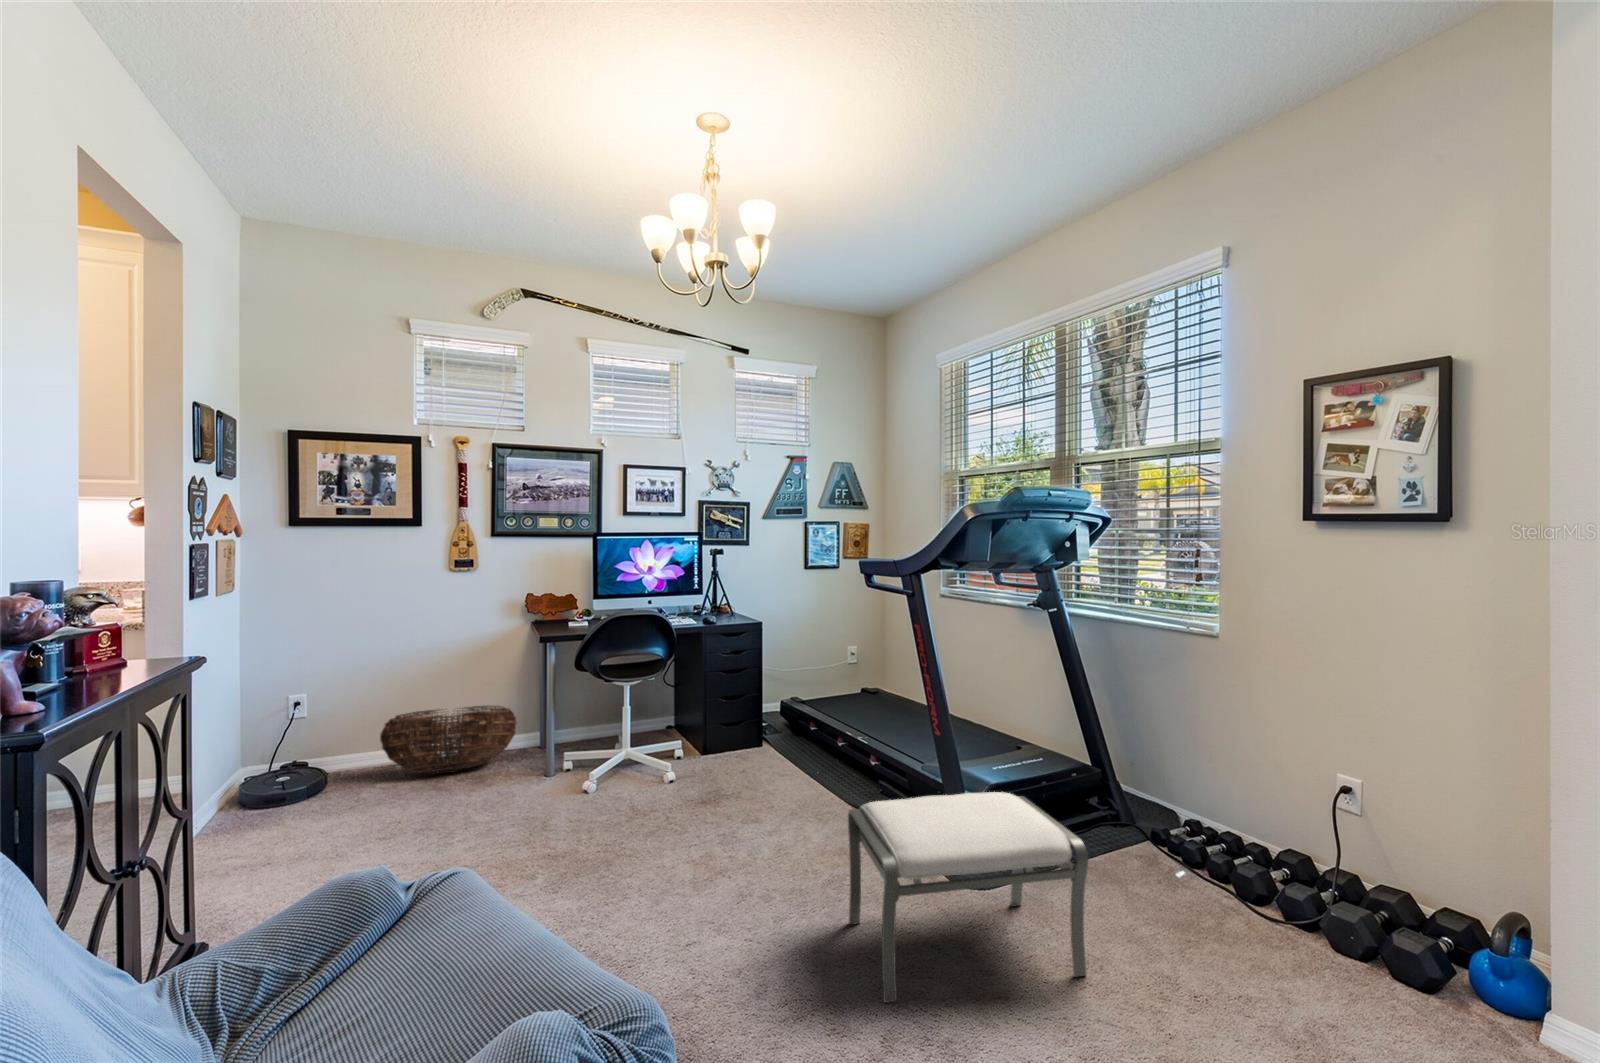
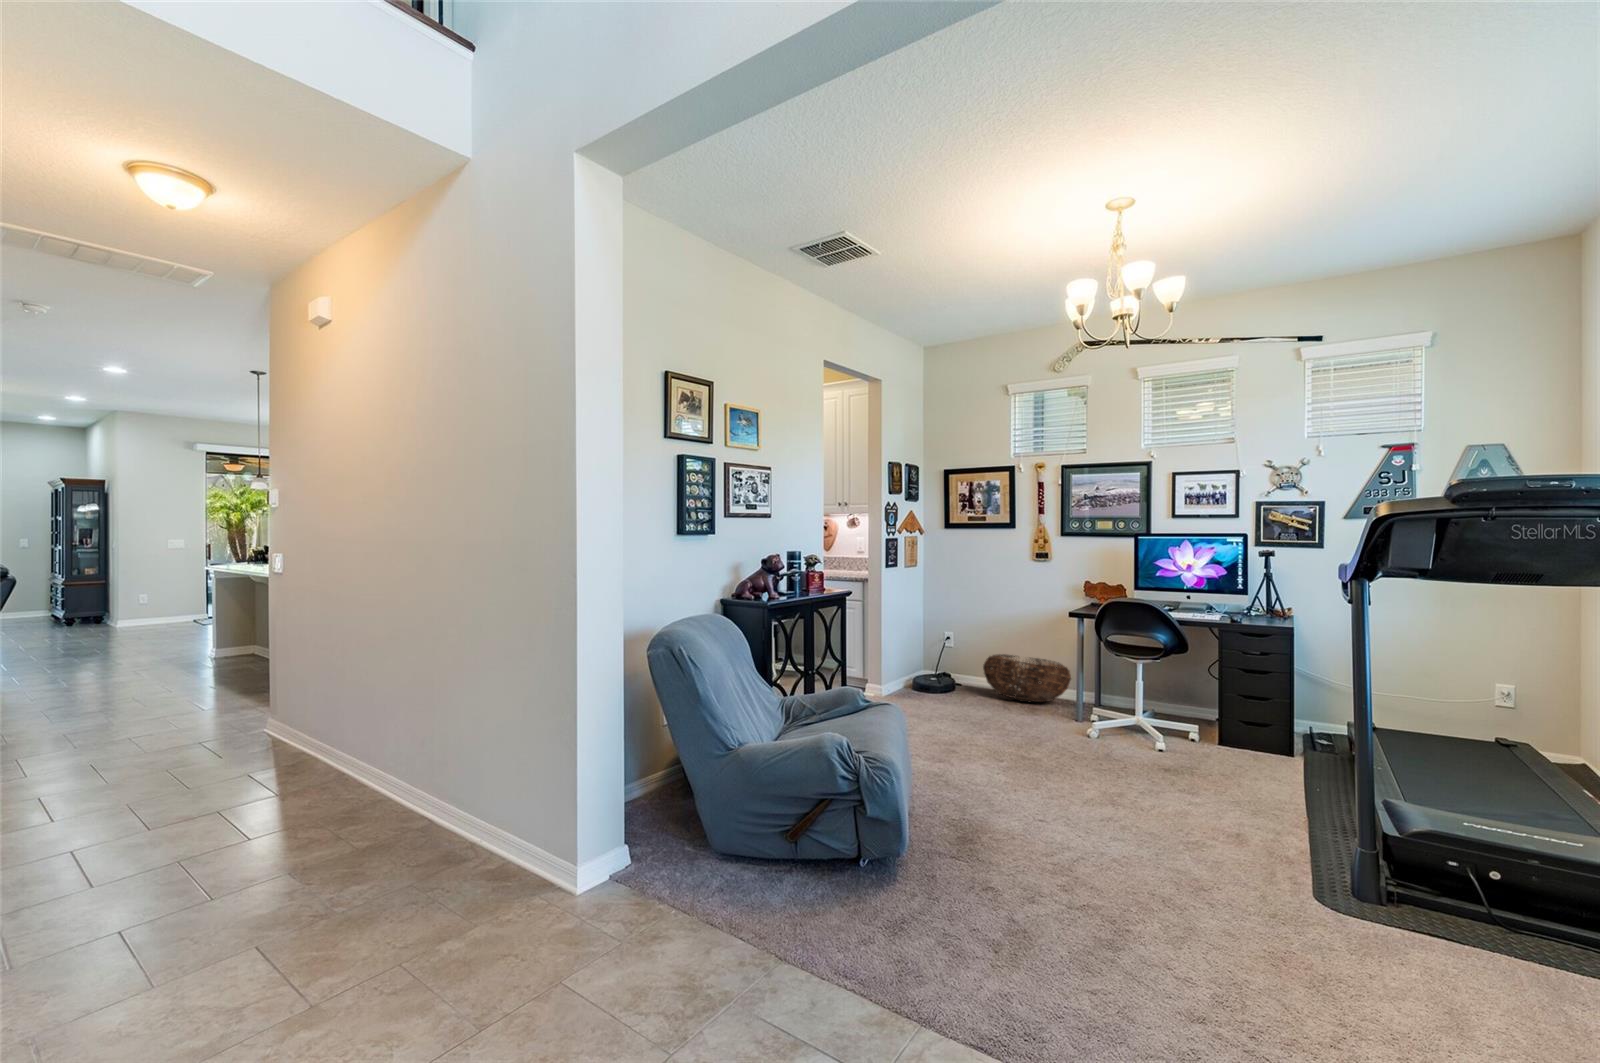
ottoman: present [848,792,1088,1003] -> none [1131,765,1373,978]

